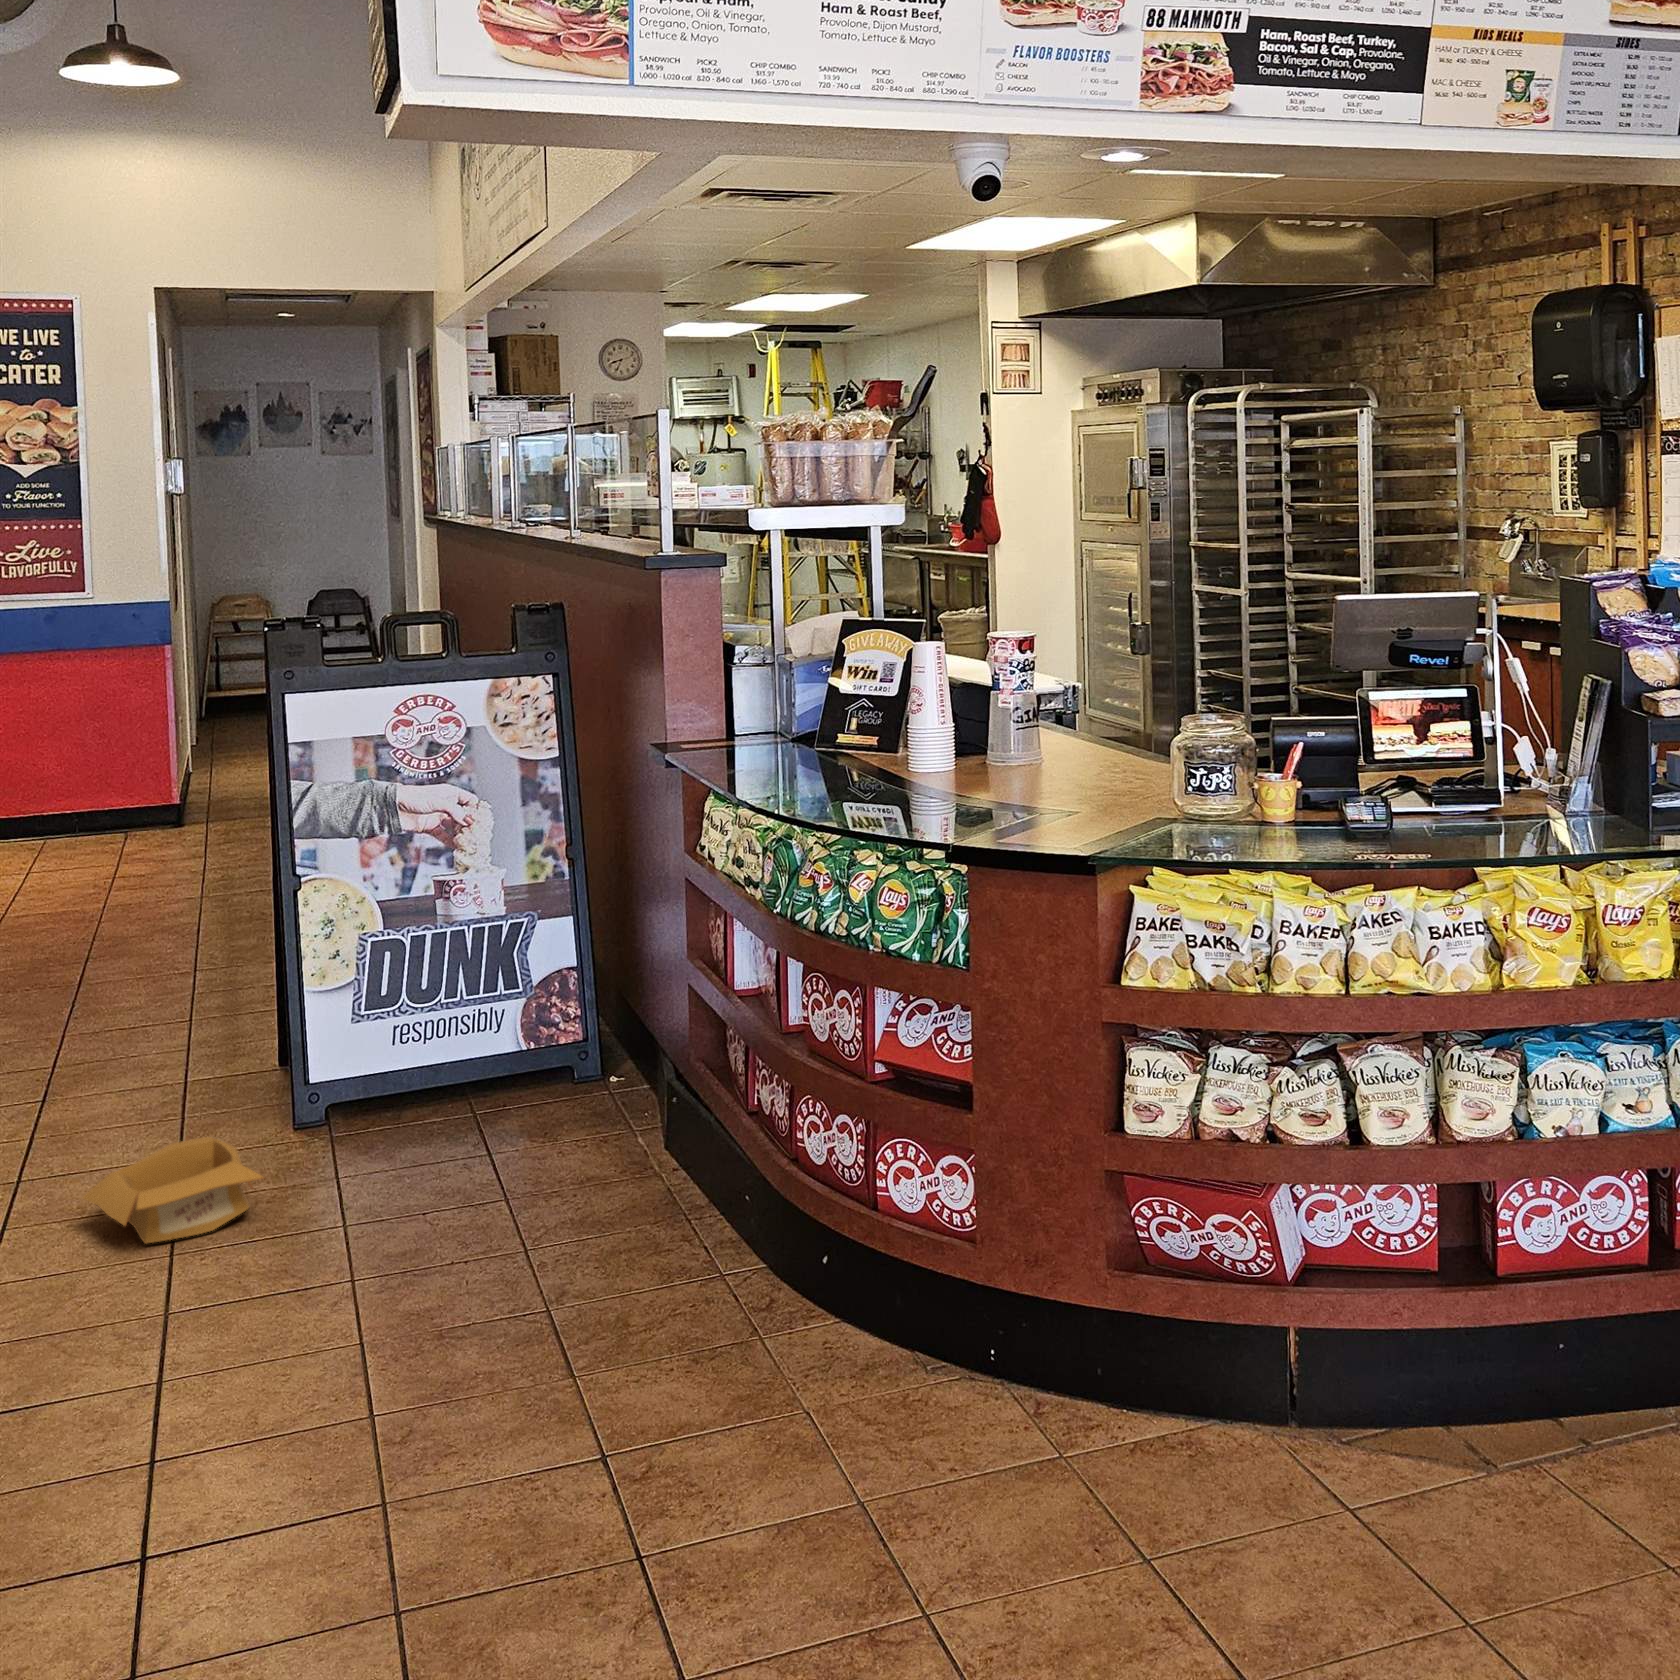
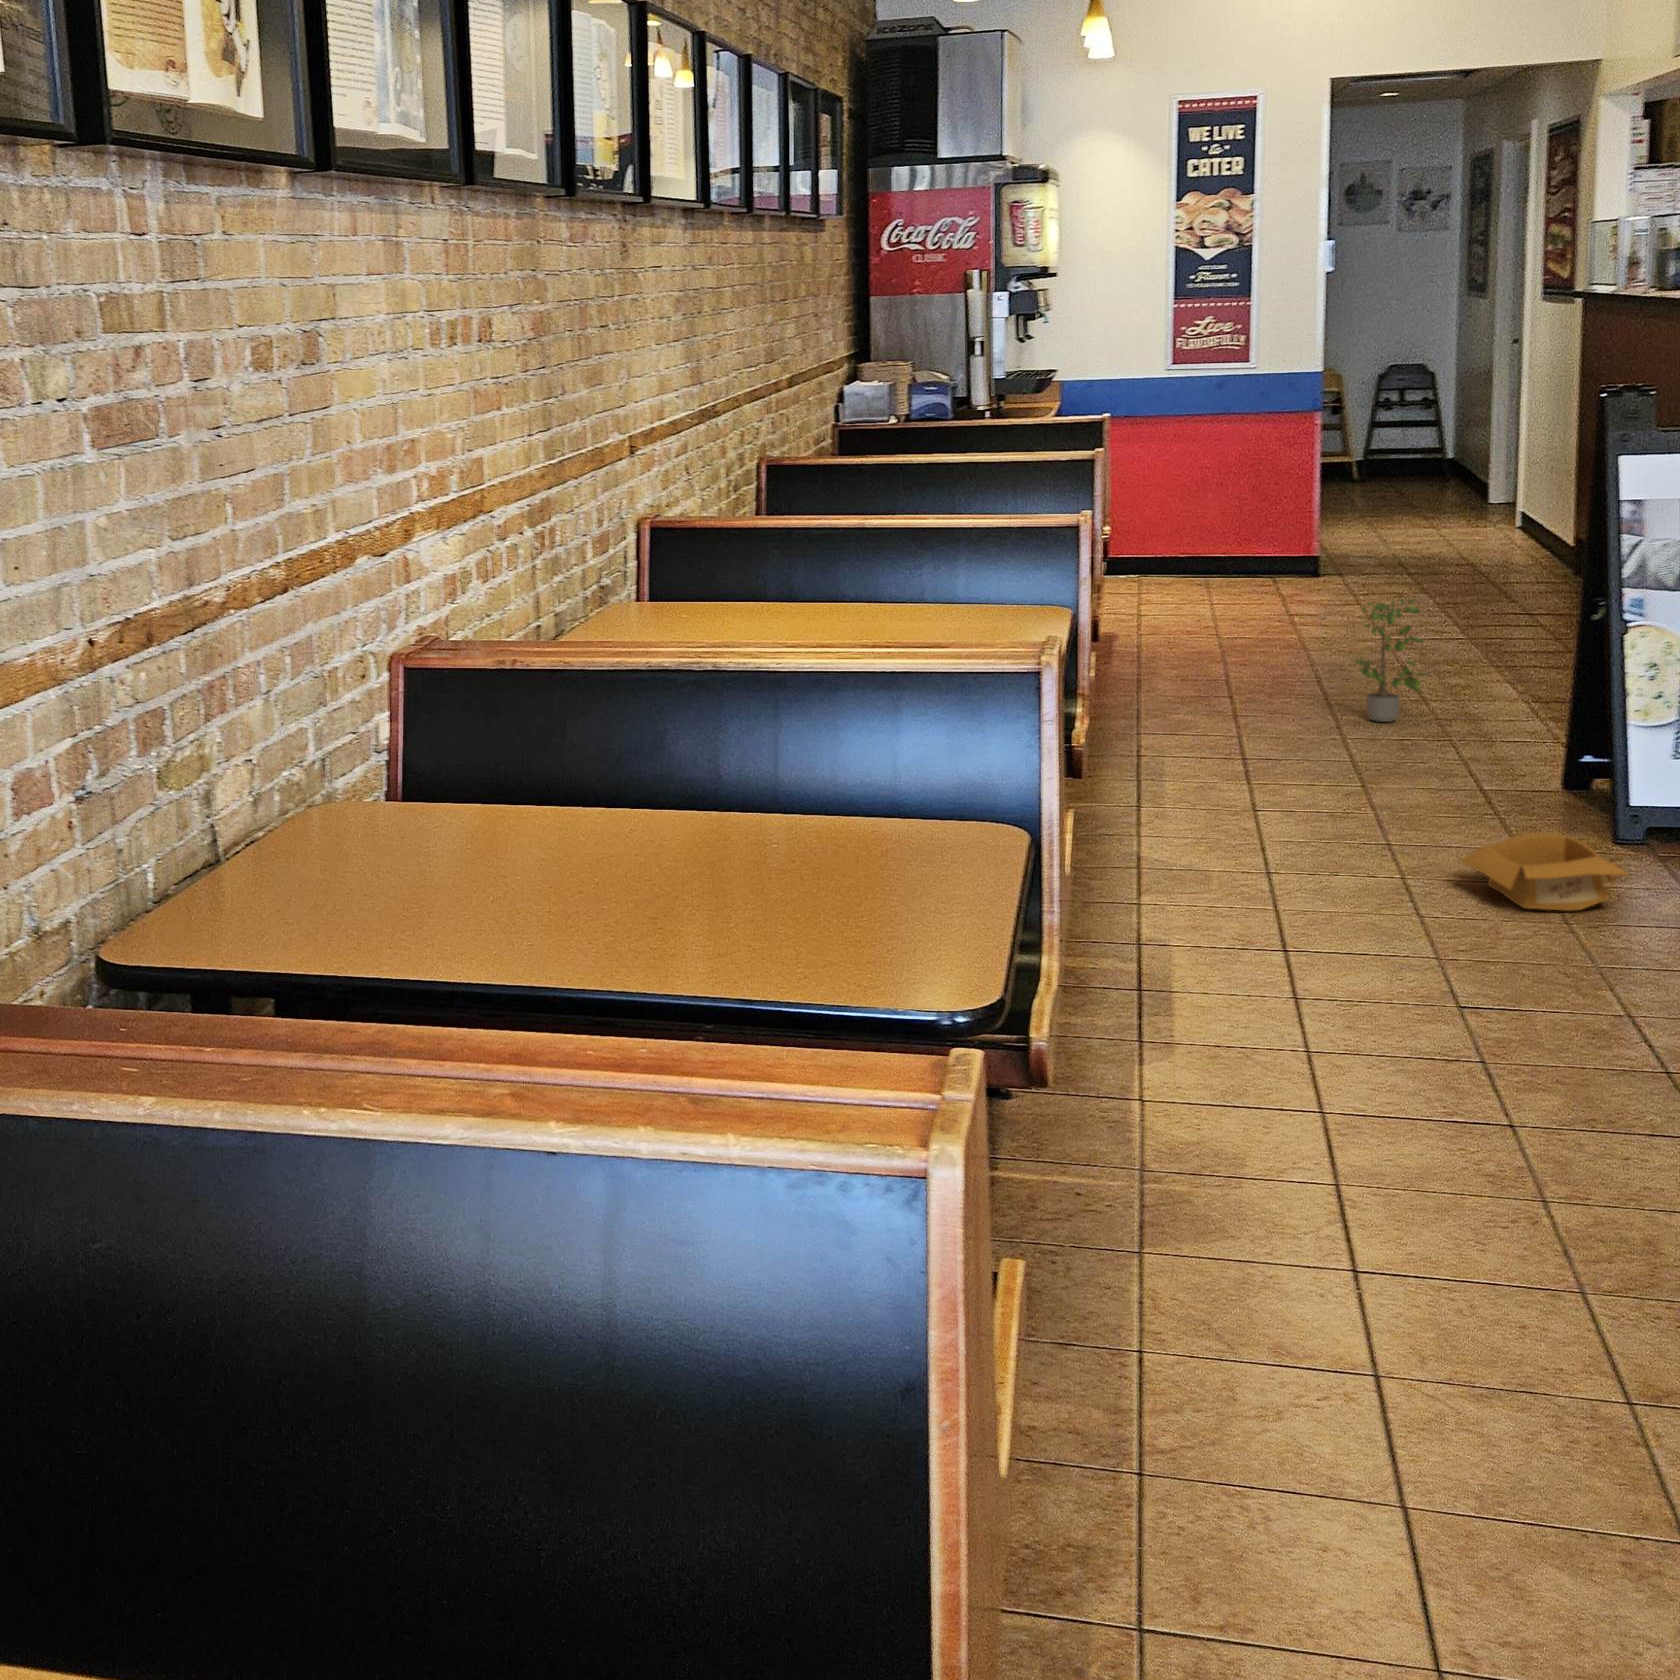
potted plant: none [95,856,194,1008] -> present [1354,599,1430,722]

